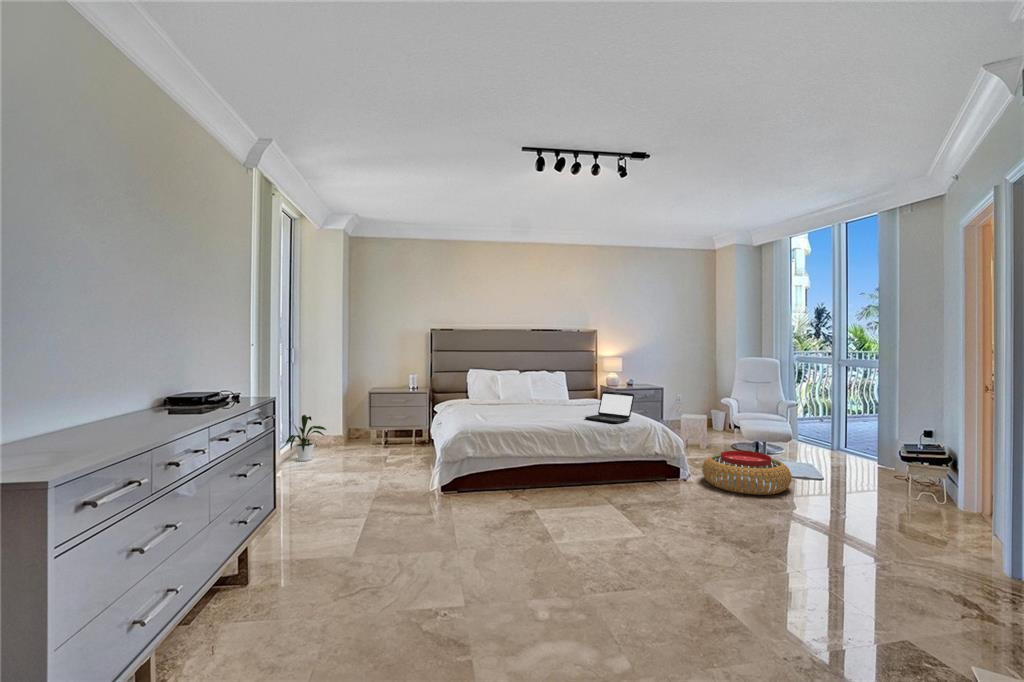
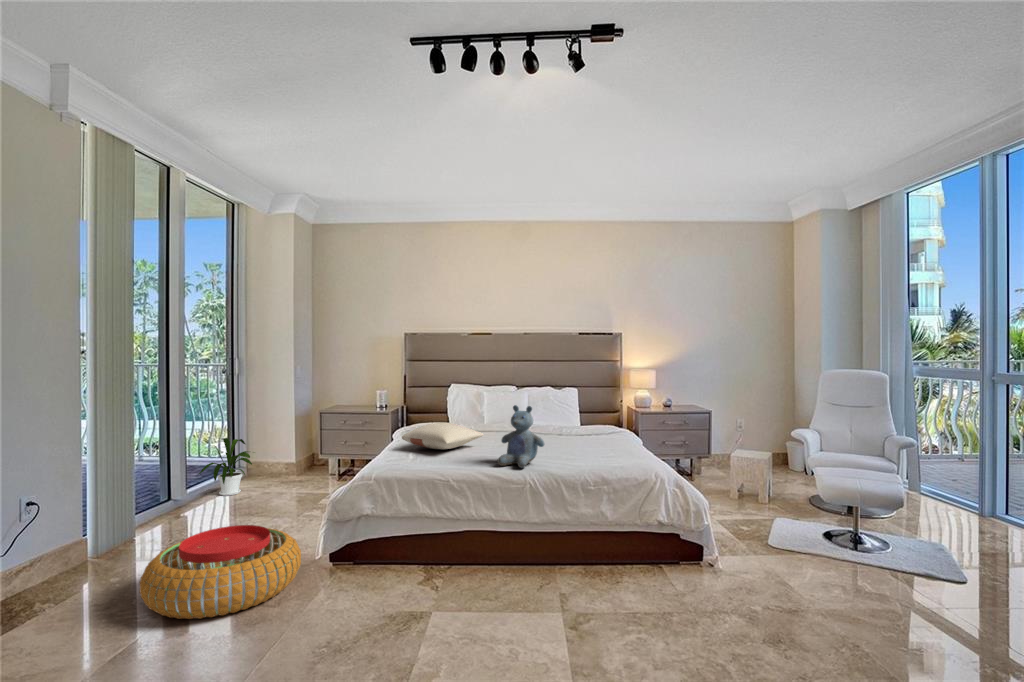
stuffed bear: none [548,383,580,424] -> present [498,405,544,468]
laptop: present [585,391,634,423] -> none [559,418,632,470]
pillow: none [469,397,524,416] -> present [402,423,484,449]
pouf: present [702,451,791,495] -> present [140,525,301,619]

